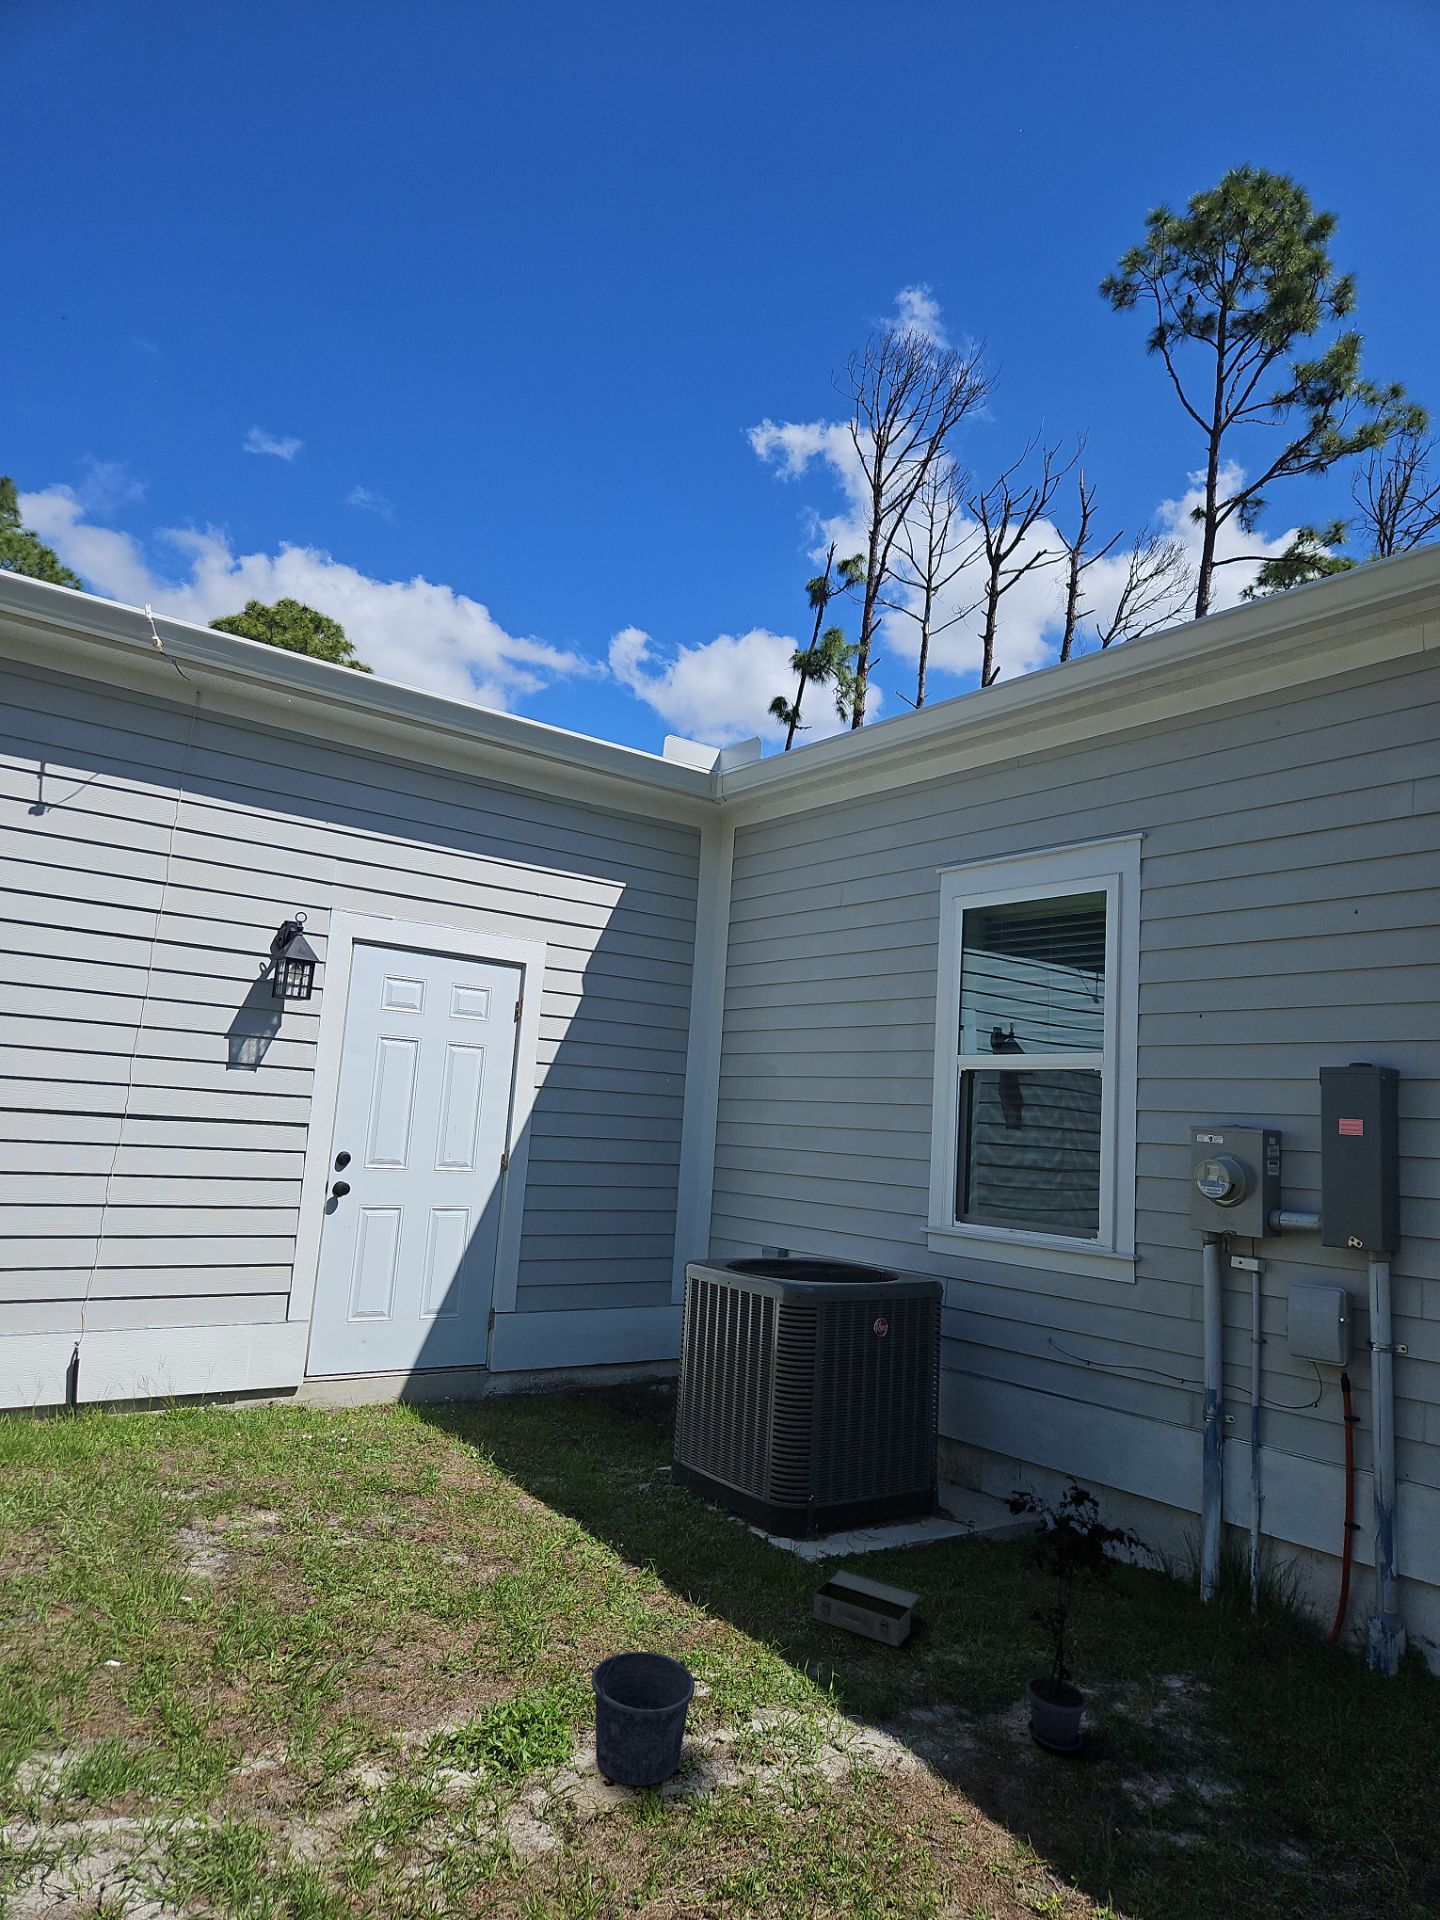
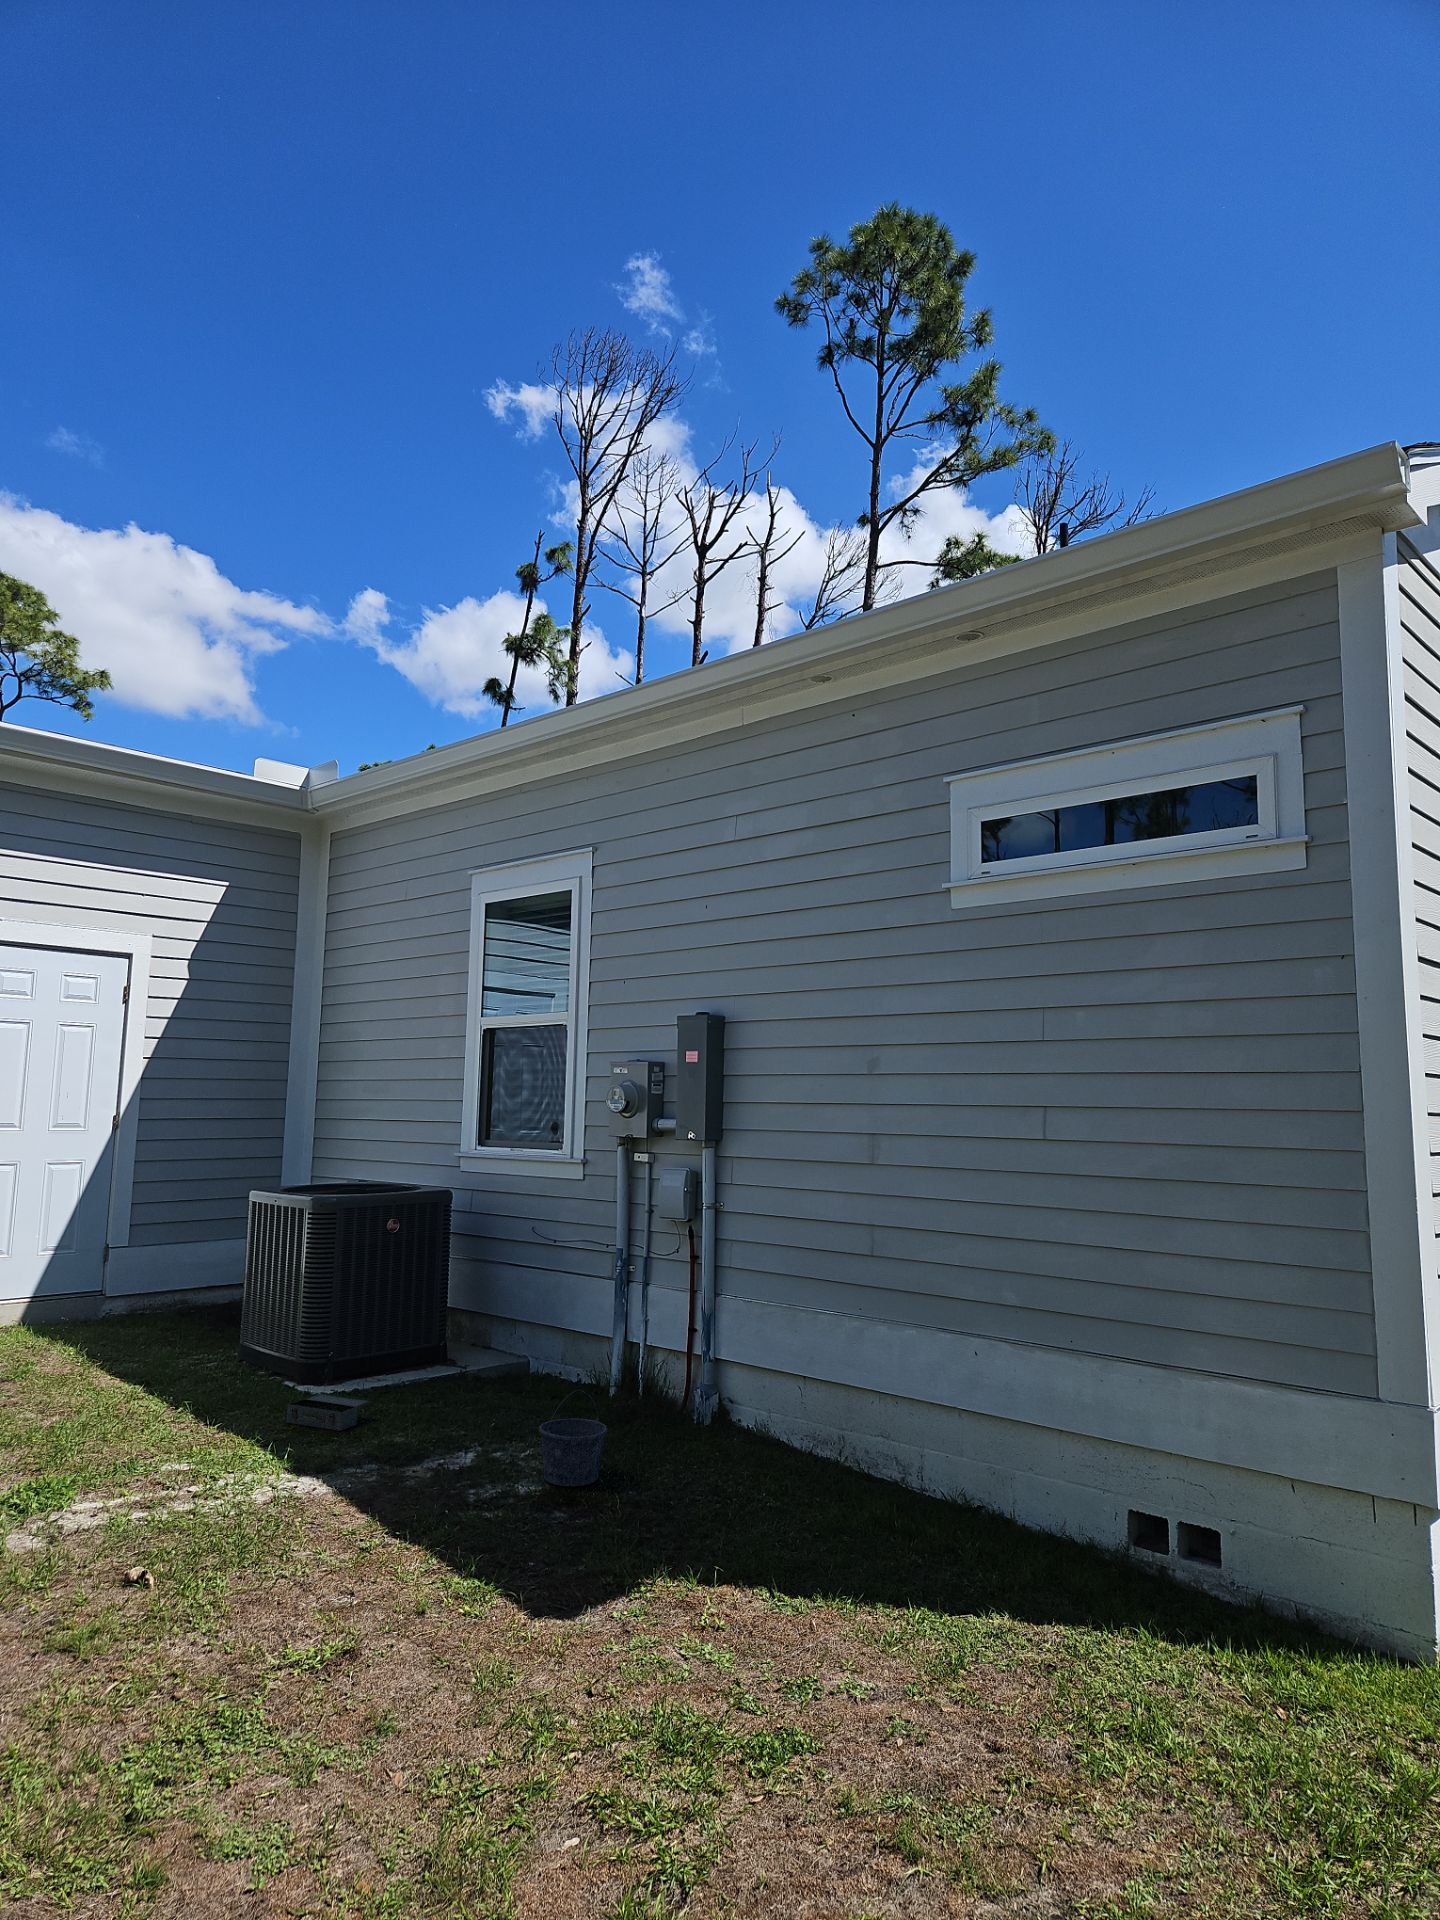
potted plant: present [1001,1475,1153,1751] -> none [389,1286,472,1463]
bucket: present [591,1621,695,1786] -> present [539,1390,607,1486]

